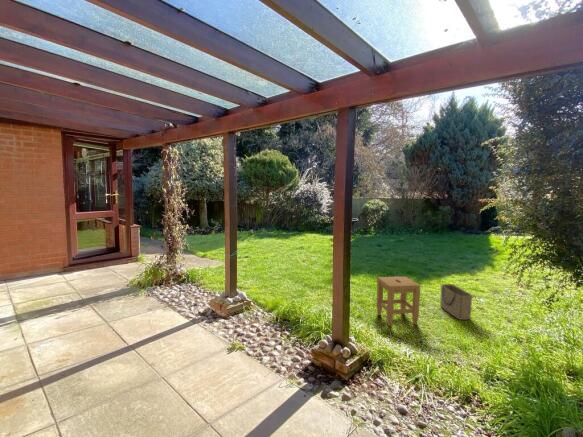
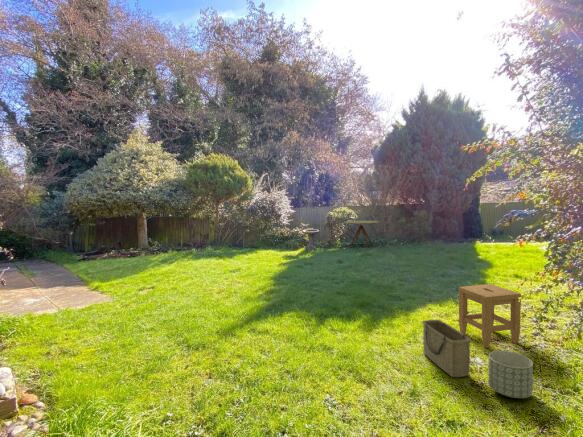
round table: none [376,211,408,234] -> present [343,221,379,247]
stool: present [377,276,420,326] -> present [459,284,521,348]
planter: none [482,303,511,331] -> present [488,350,533,398]

